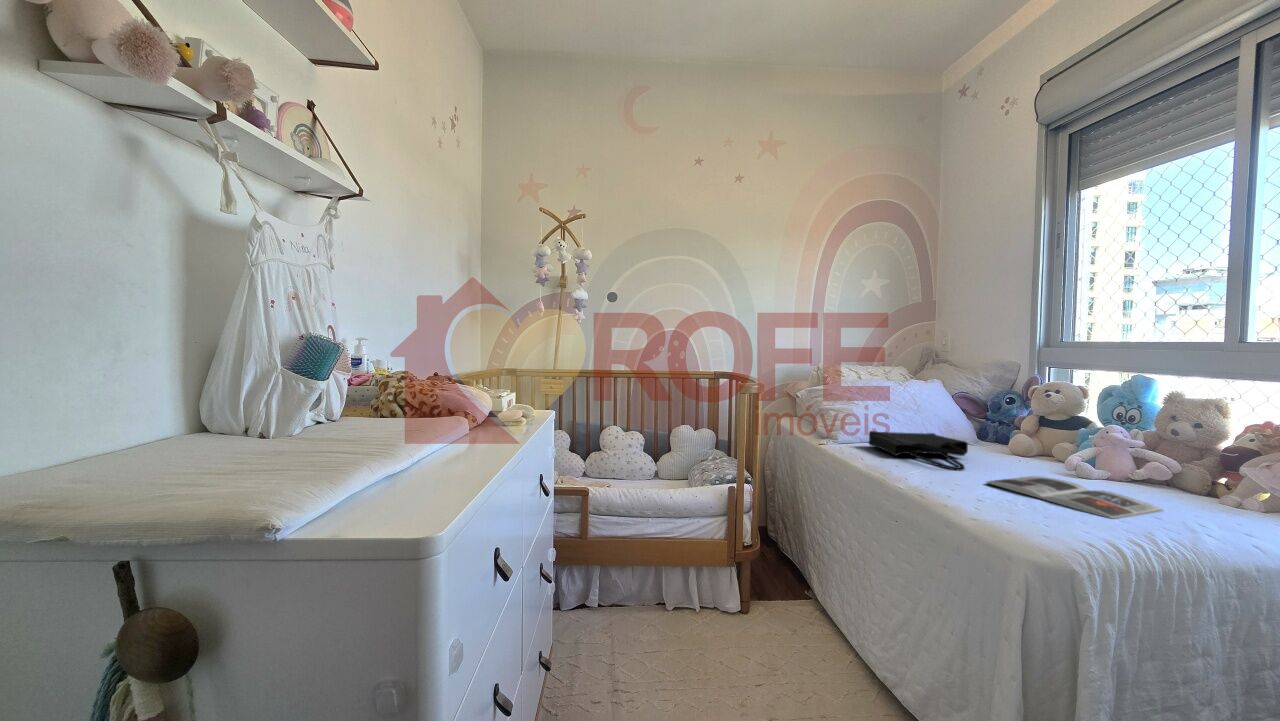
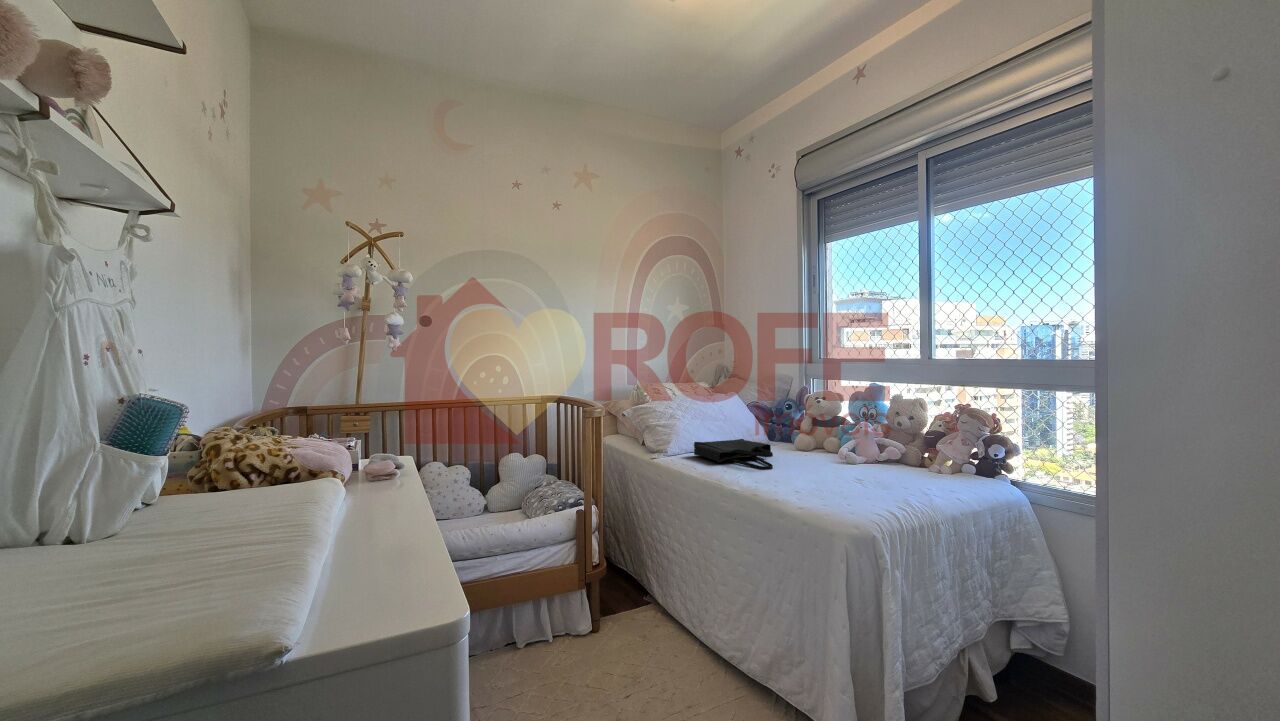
magazine: present [986,476,1164,519] -> none [791,467,901,495]

